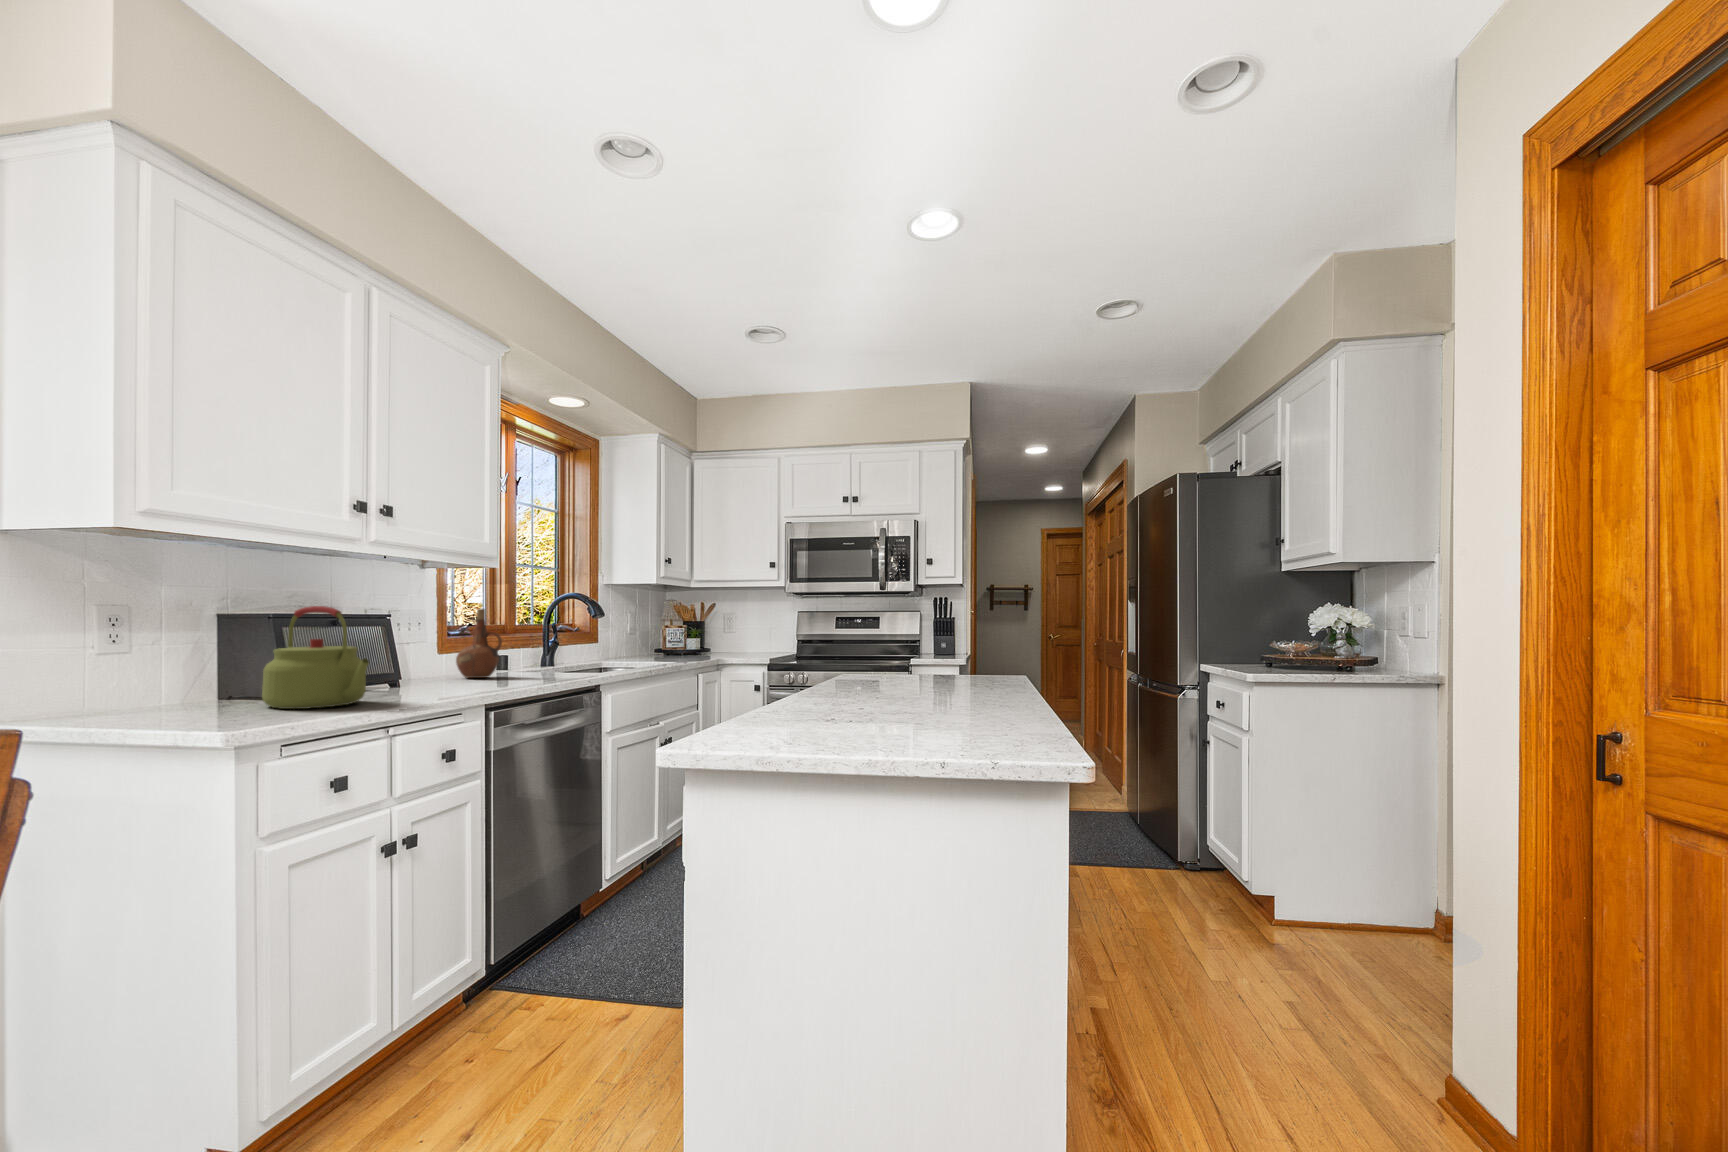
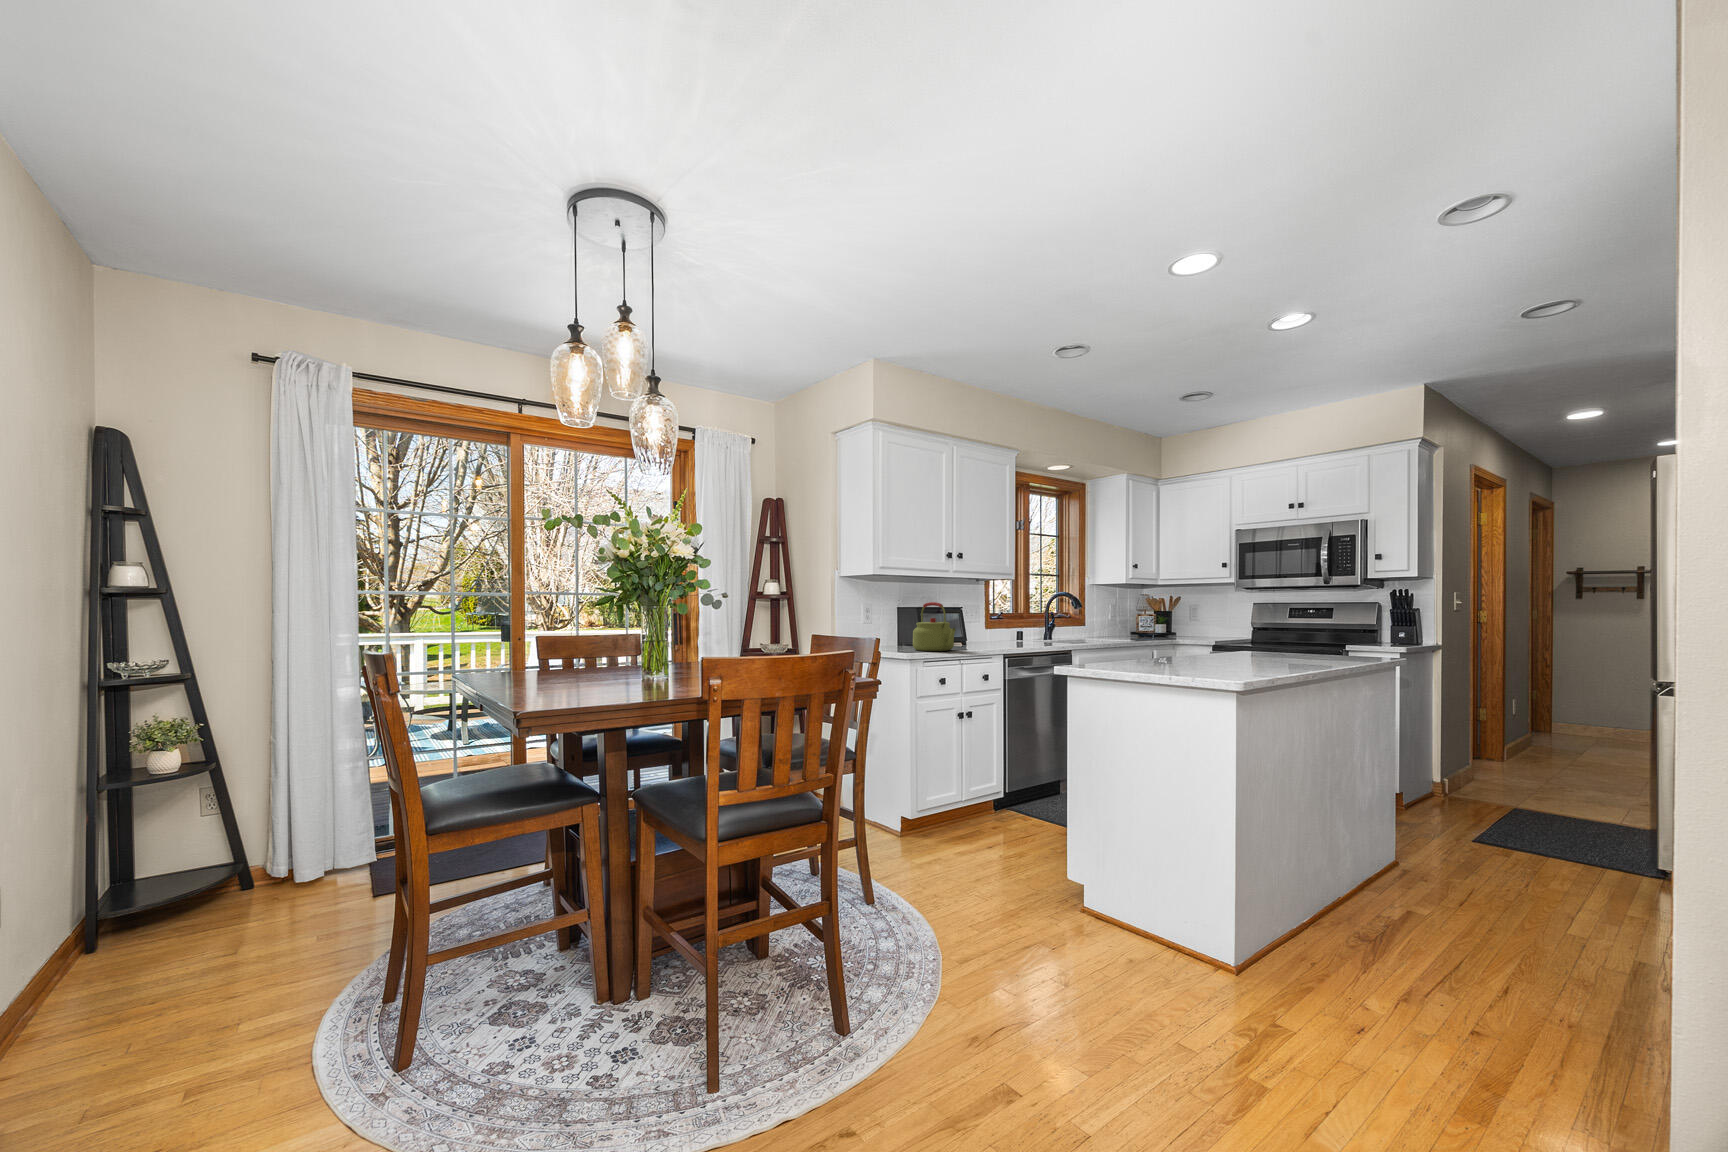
ceramic pitcher: present [456,609,502,678] -> none [995,603,1019,644]

